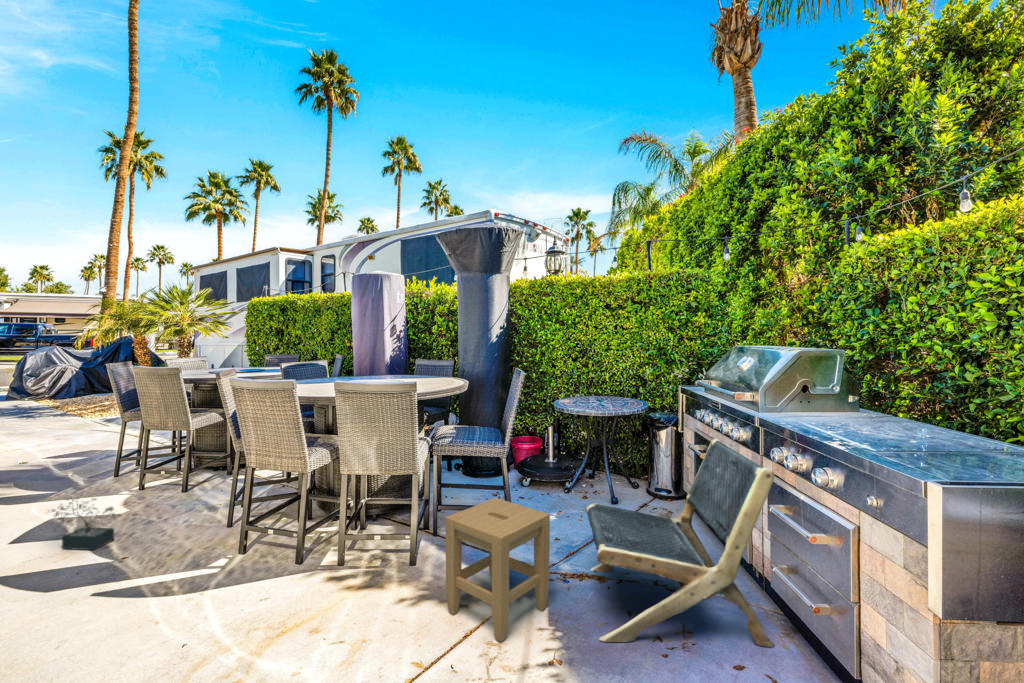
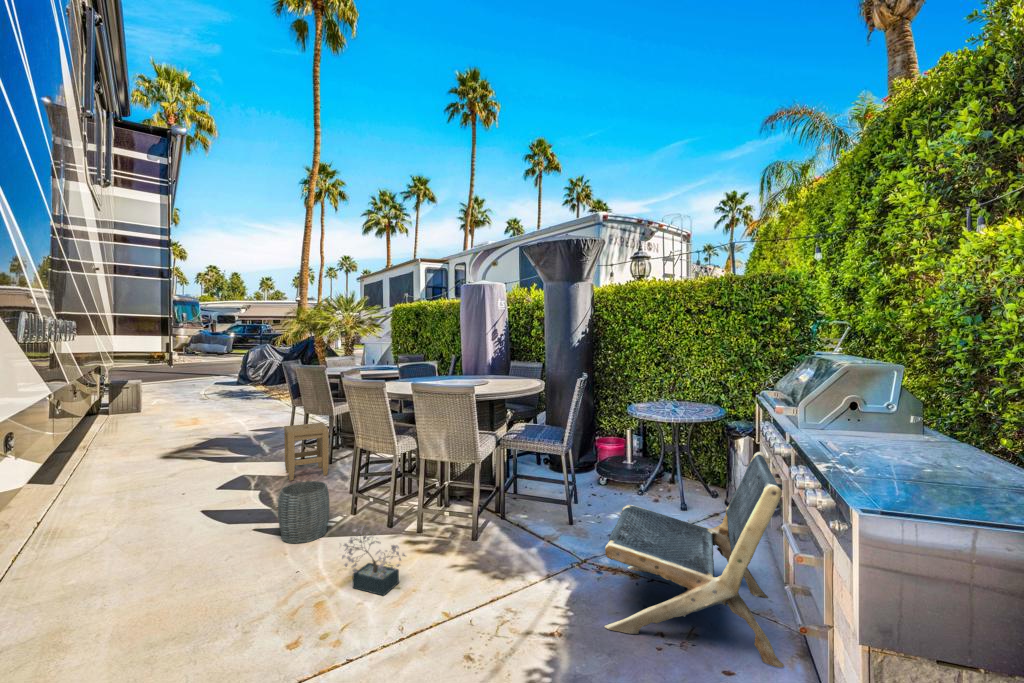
decorative plant: present [50,495,121,550] -> present [342,525,405,596]
stool: present [446,498,550,642] -> present [284,423,329,481]
woven basket: none [138,517,216,607] -> present [278,481,330,543]

